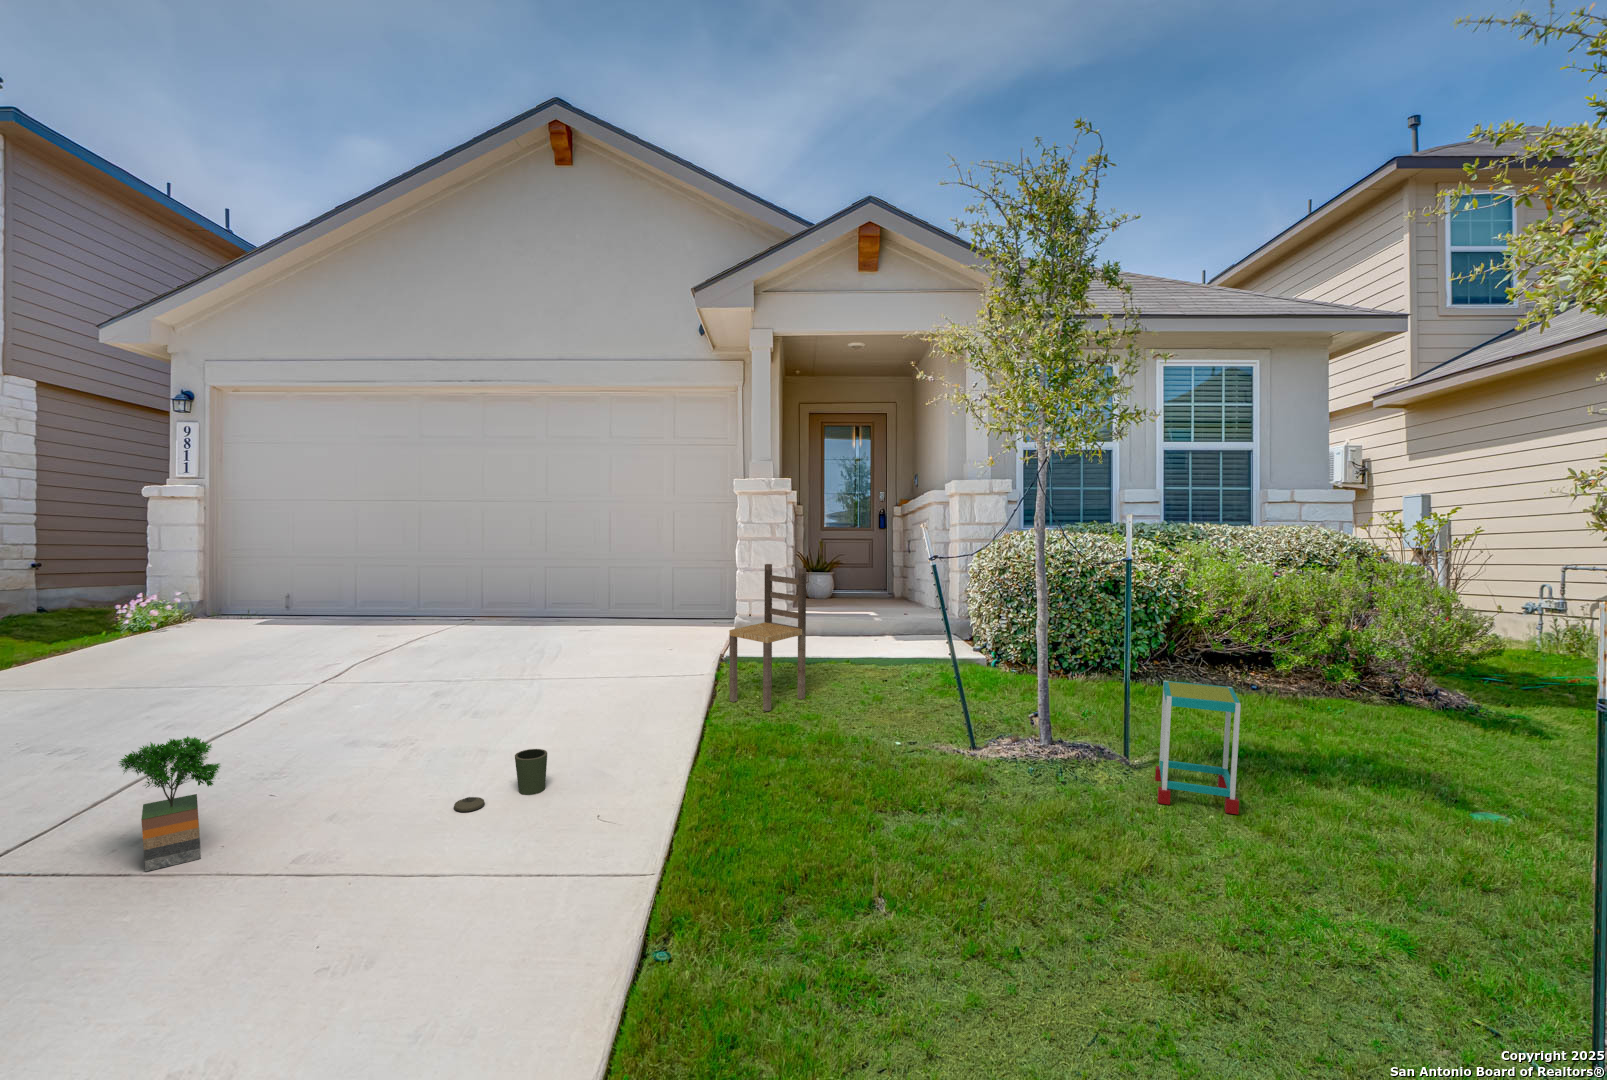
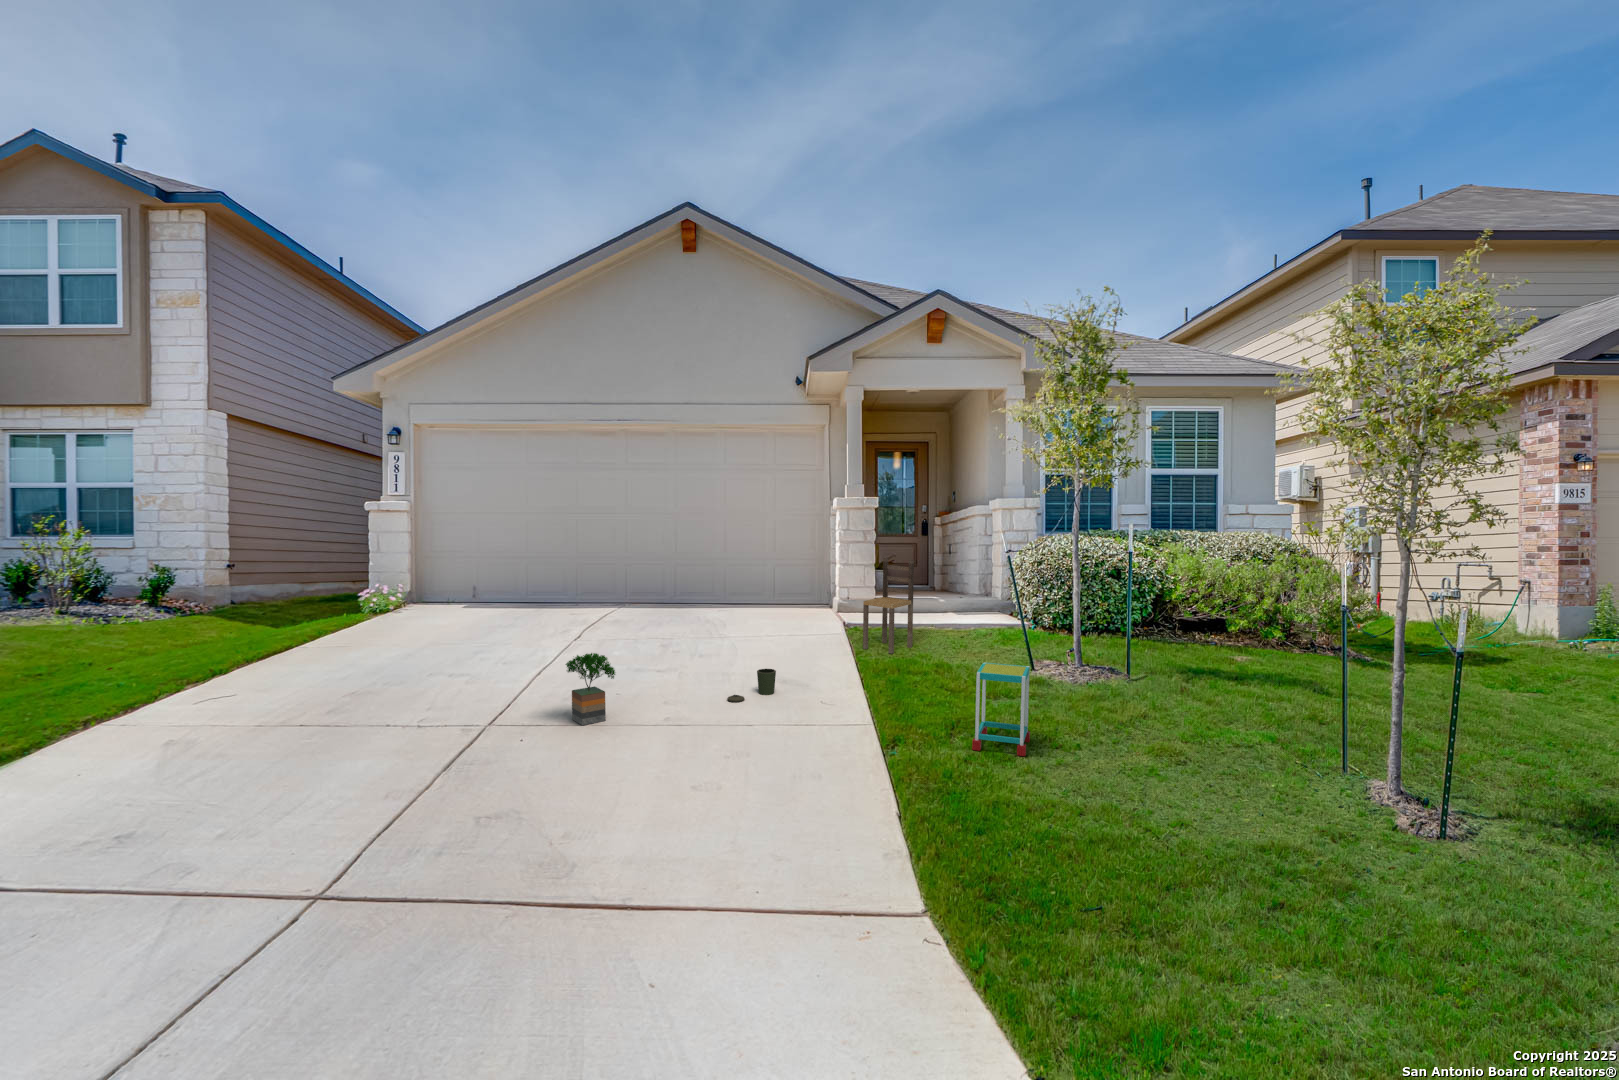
side table: present [1155,681,1241,814] -> present [972,662,1030,756]

